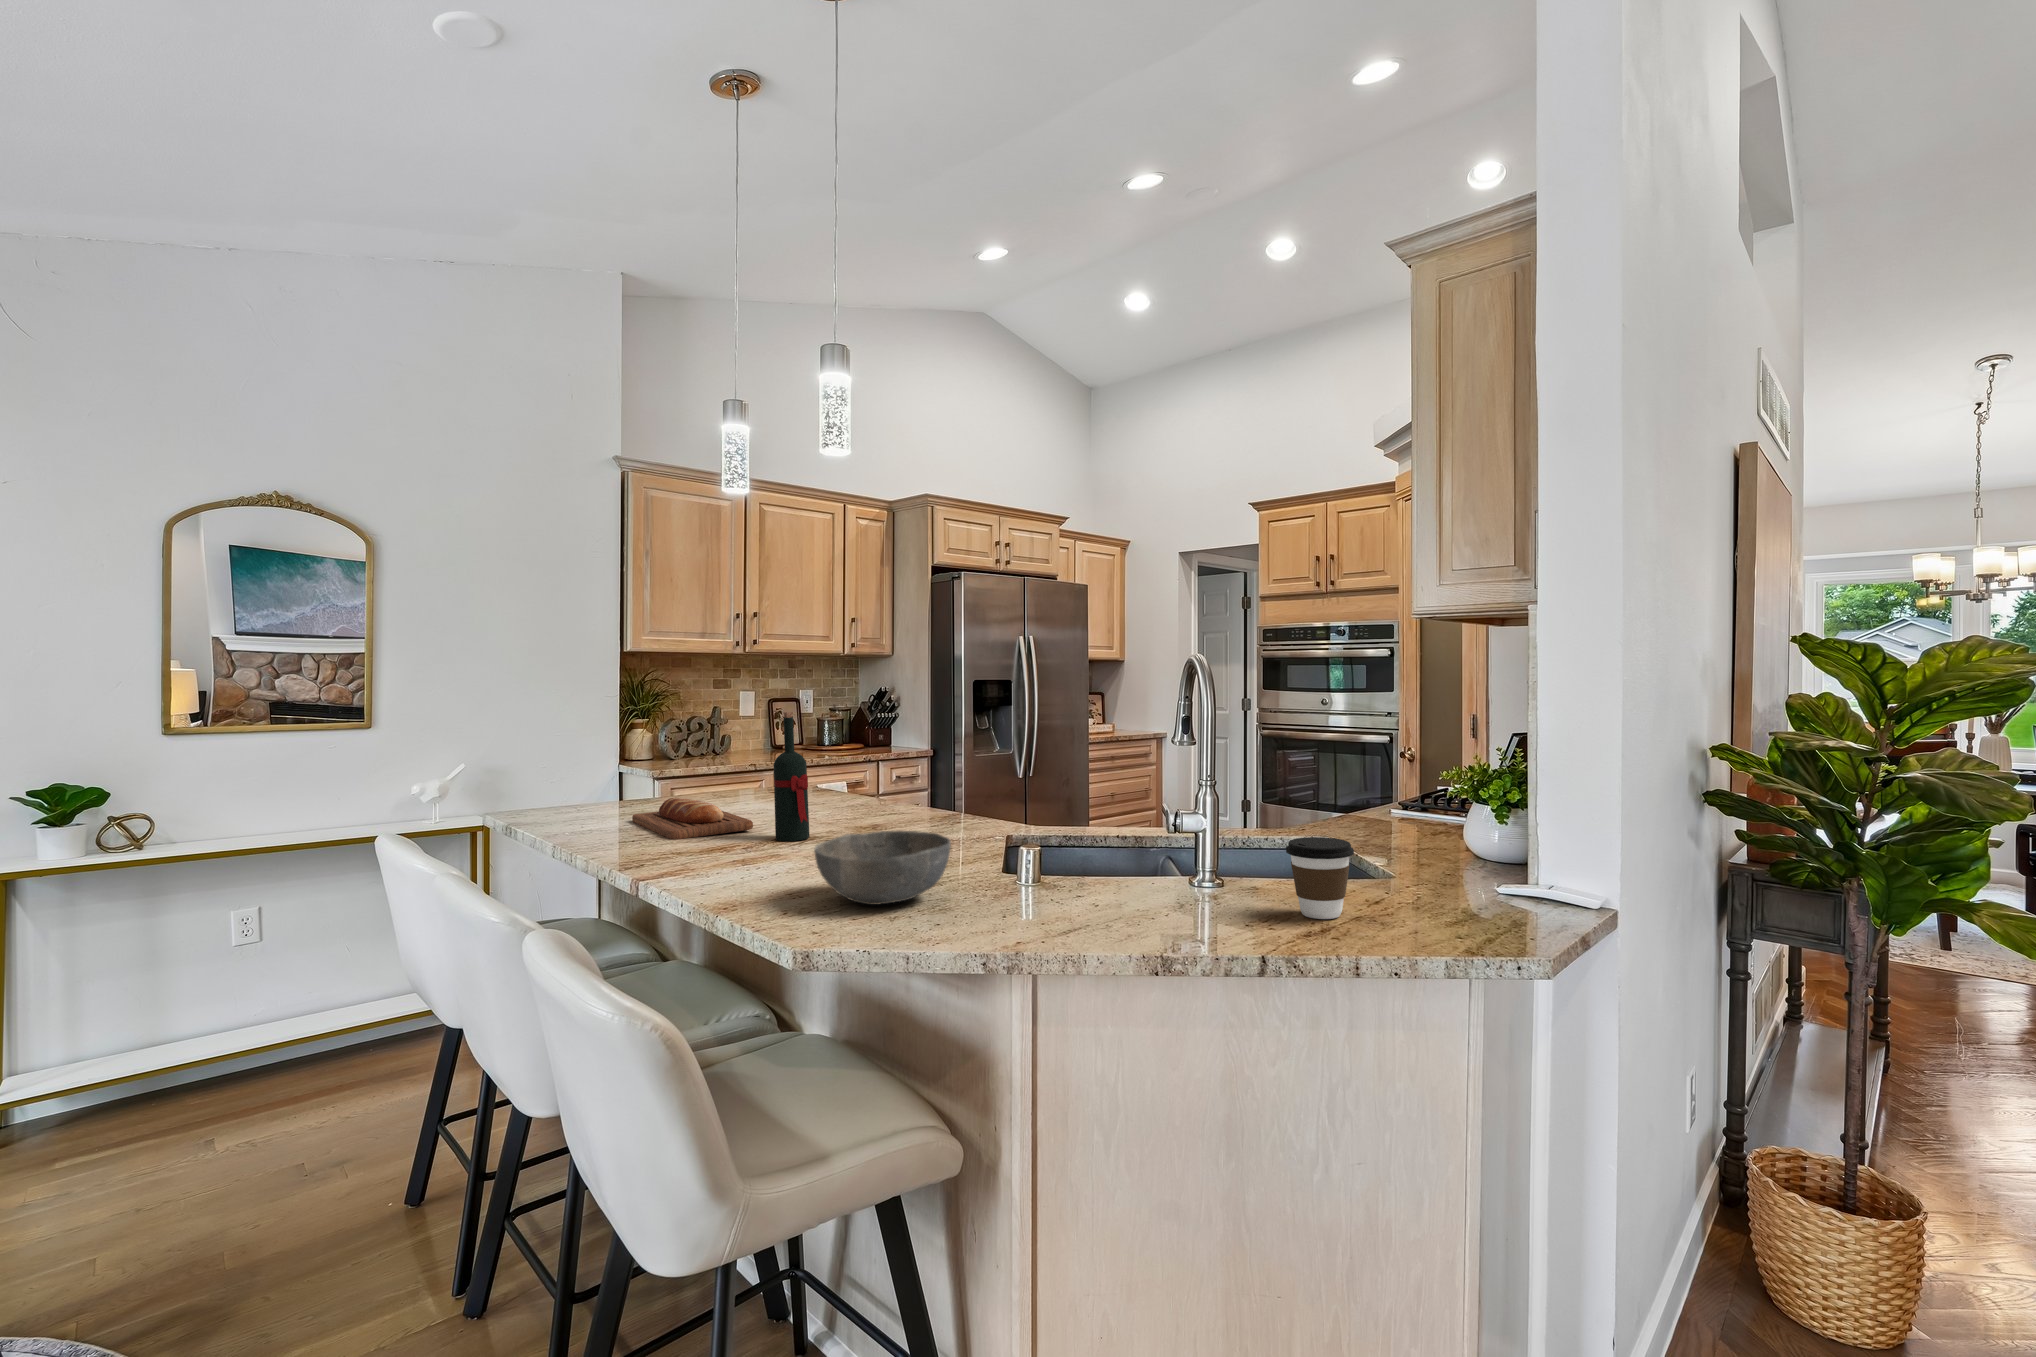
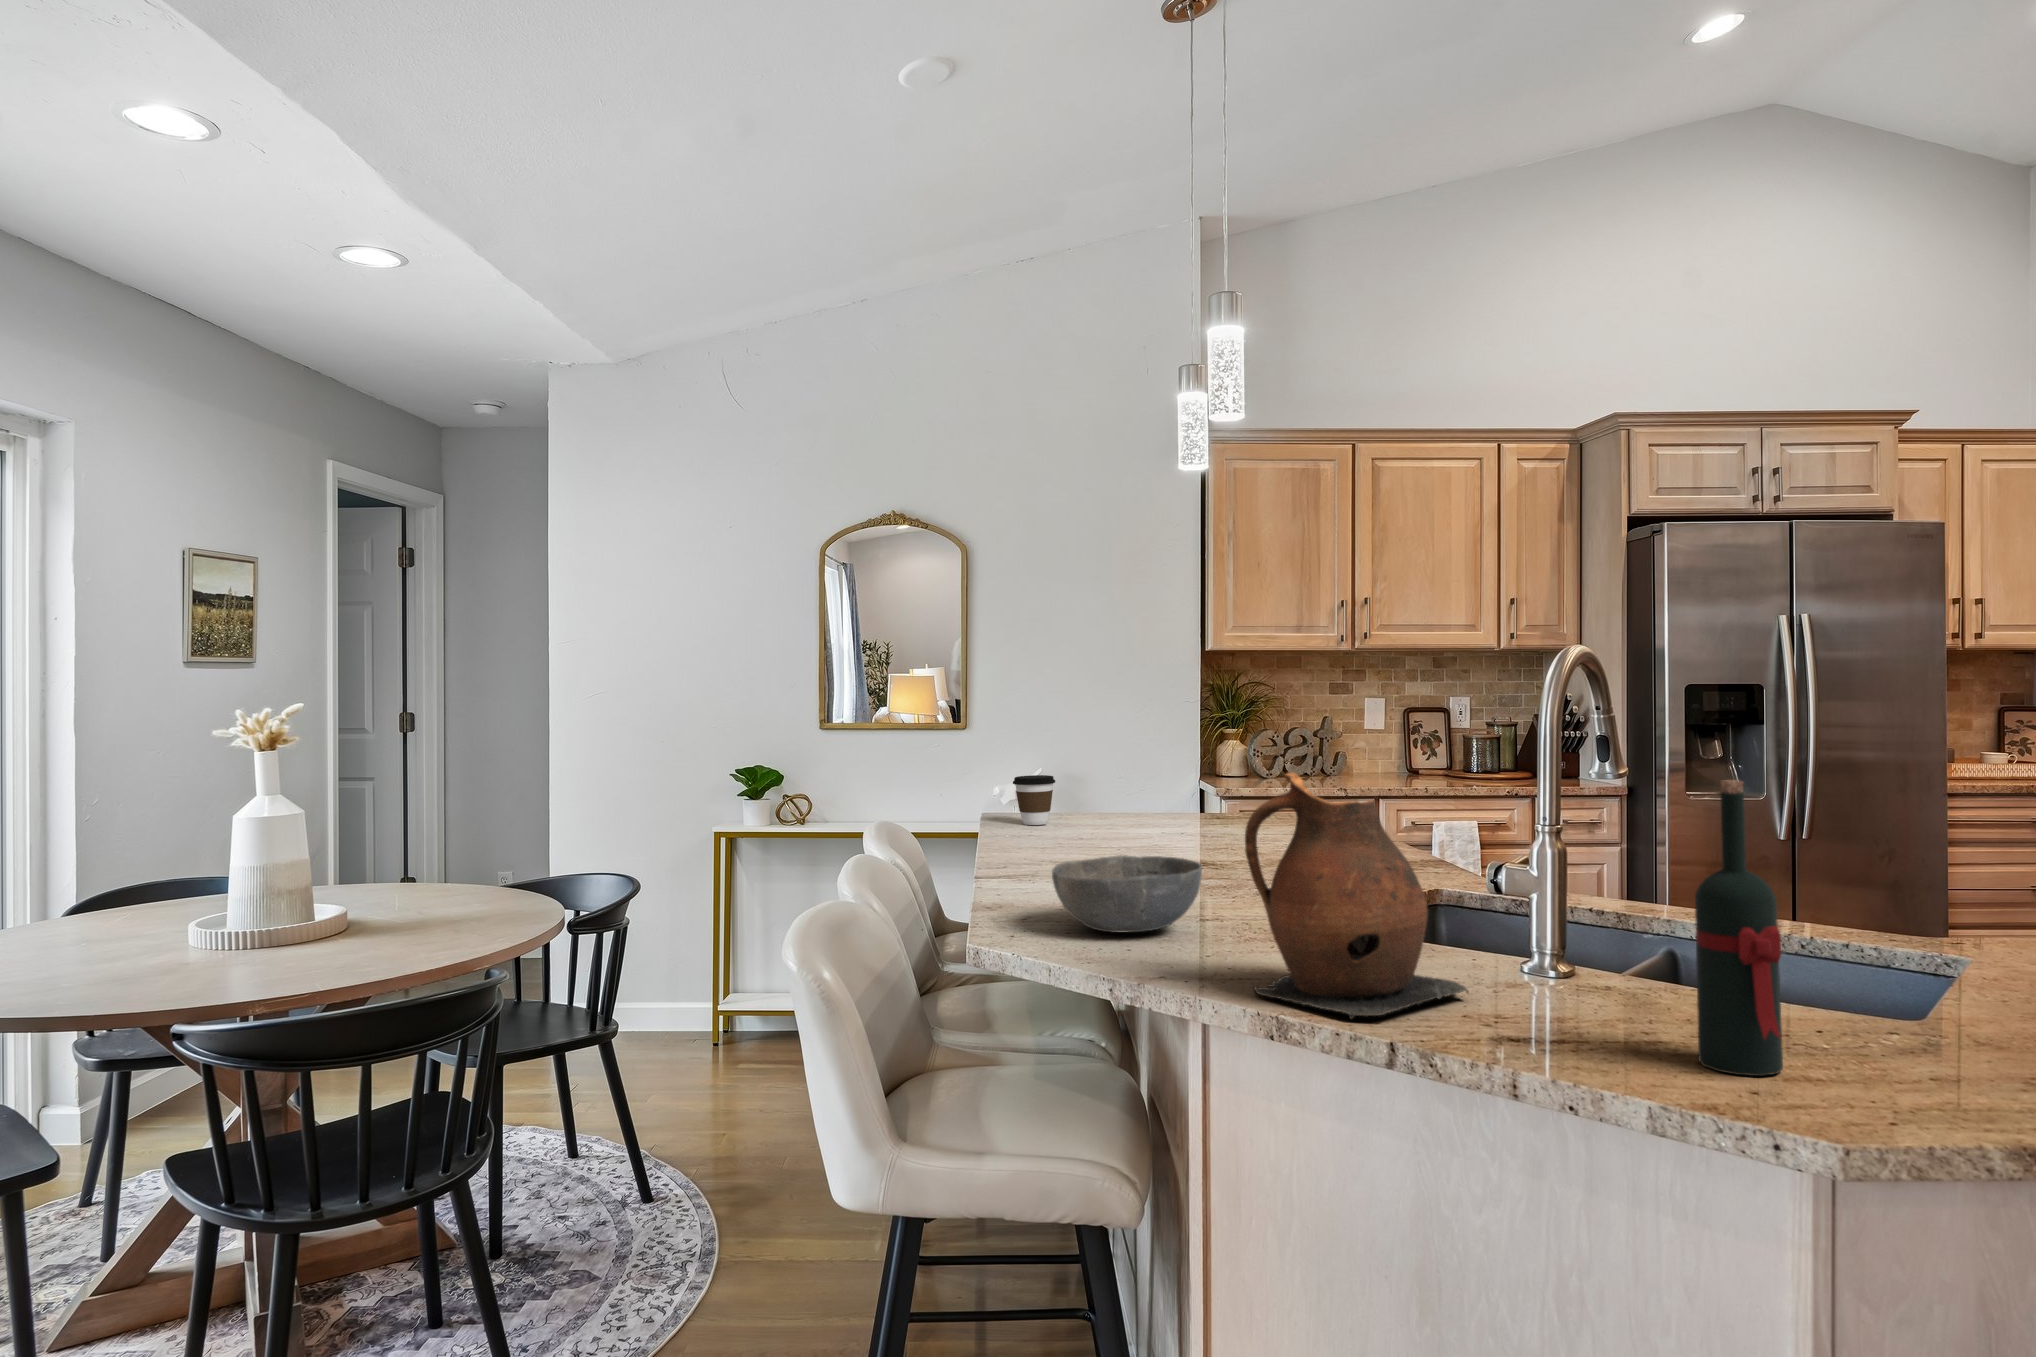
wine bottle: present [773,712,810,841] -> present [1695,780,1783,1076]
ceramic pitcher: none [1077,750,1223,942] -> present [1245,773,1468,1019]
bread loaf: present [632,798,753,840] -> none [1065,812,1158,854]
coffee cup: present [1286,837,1354,919] -> present [1013,775,1055,825]

